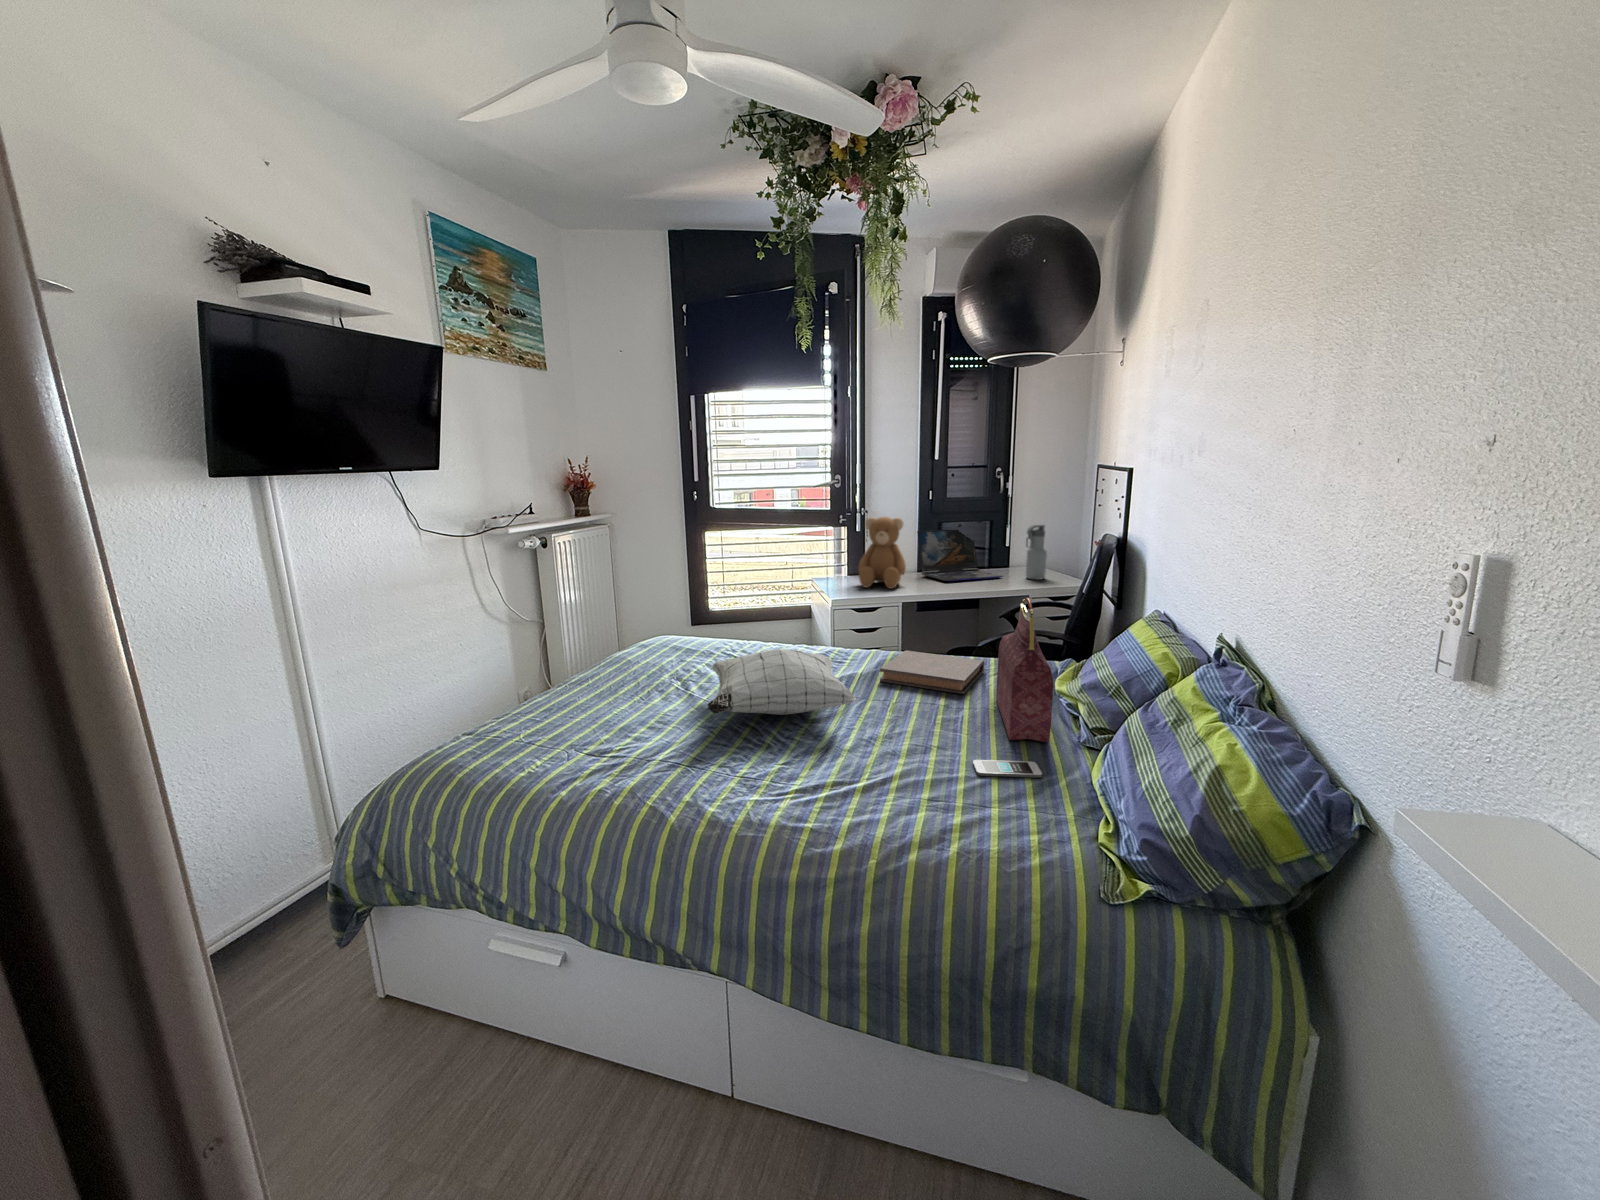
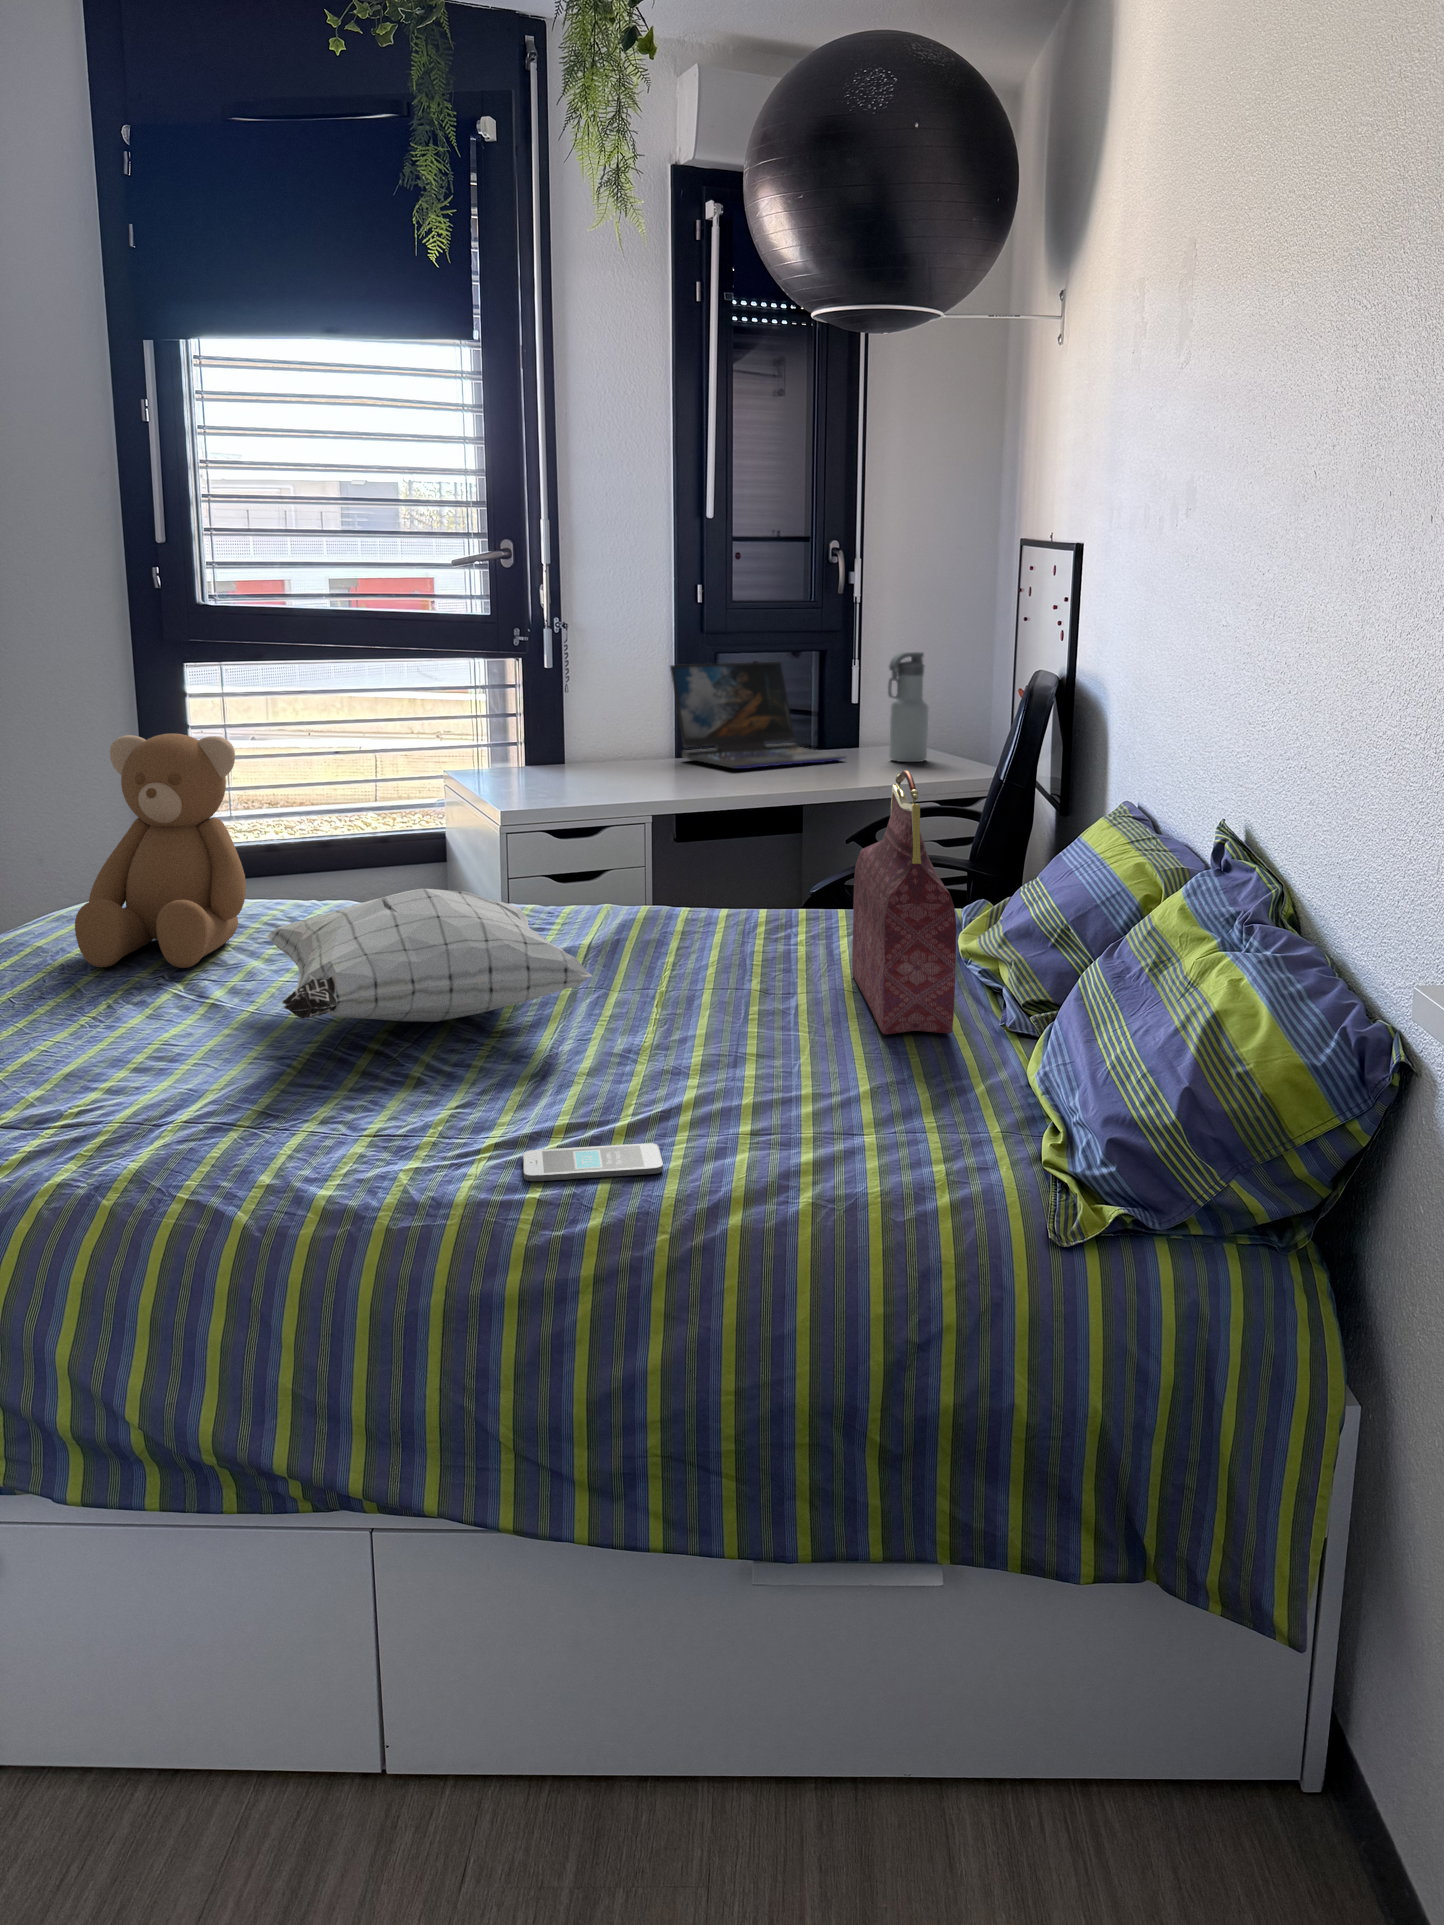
teddy bear: present [858,517,906,589] -> present [75,734,246,968]
book: present [880,650,984,694] -> none [624,897,825,968]
smartphone: present [973,760,1042,777] -> present [523,1143,663,1181]

